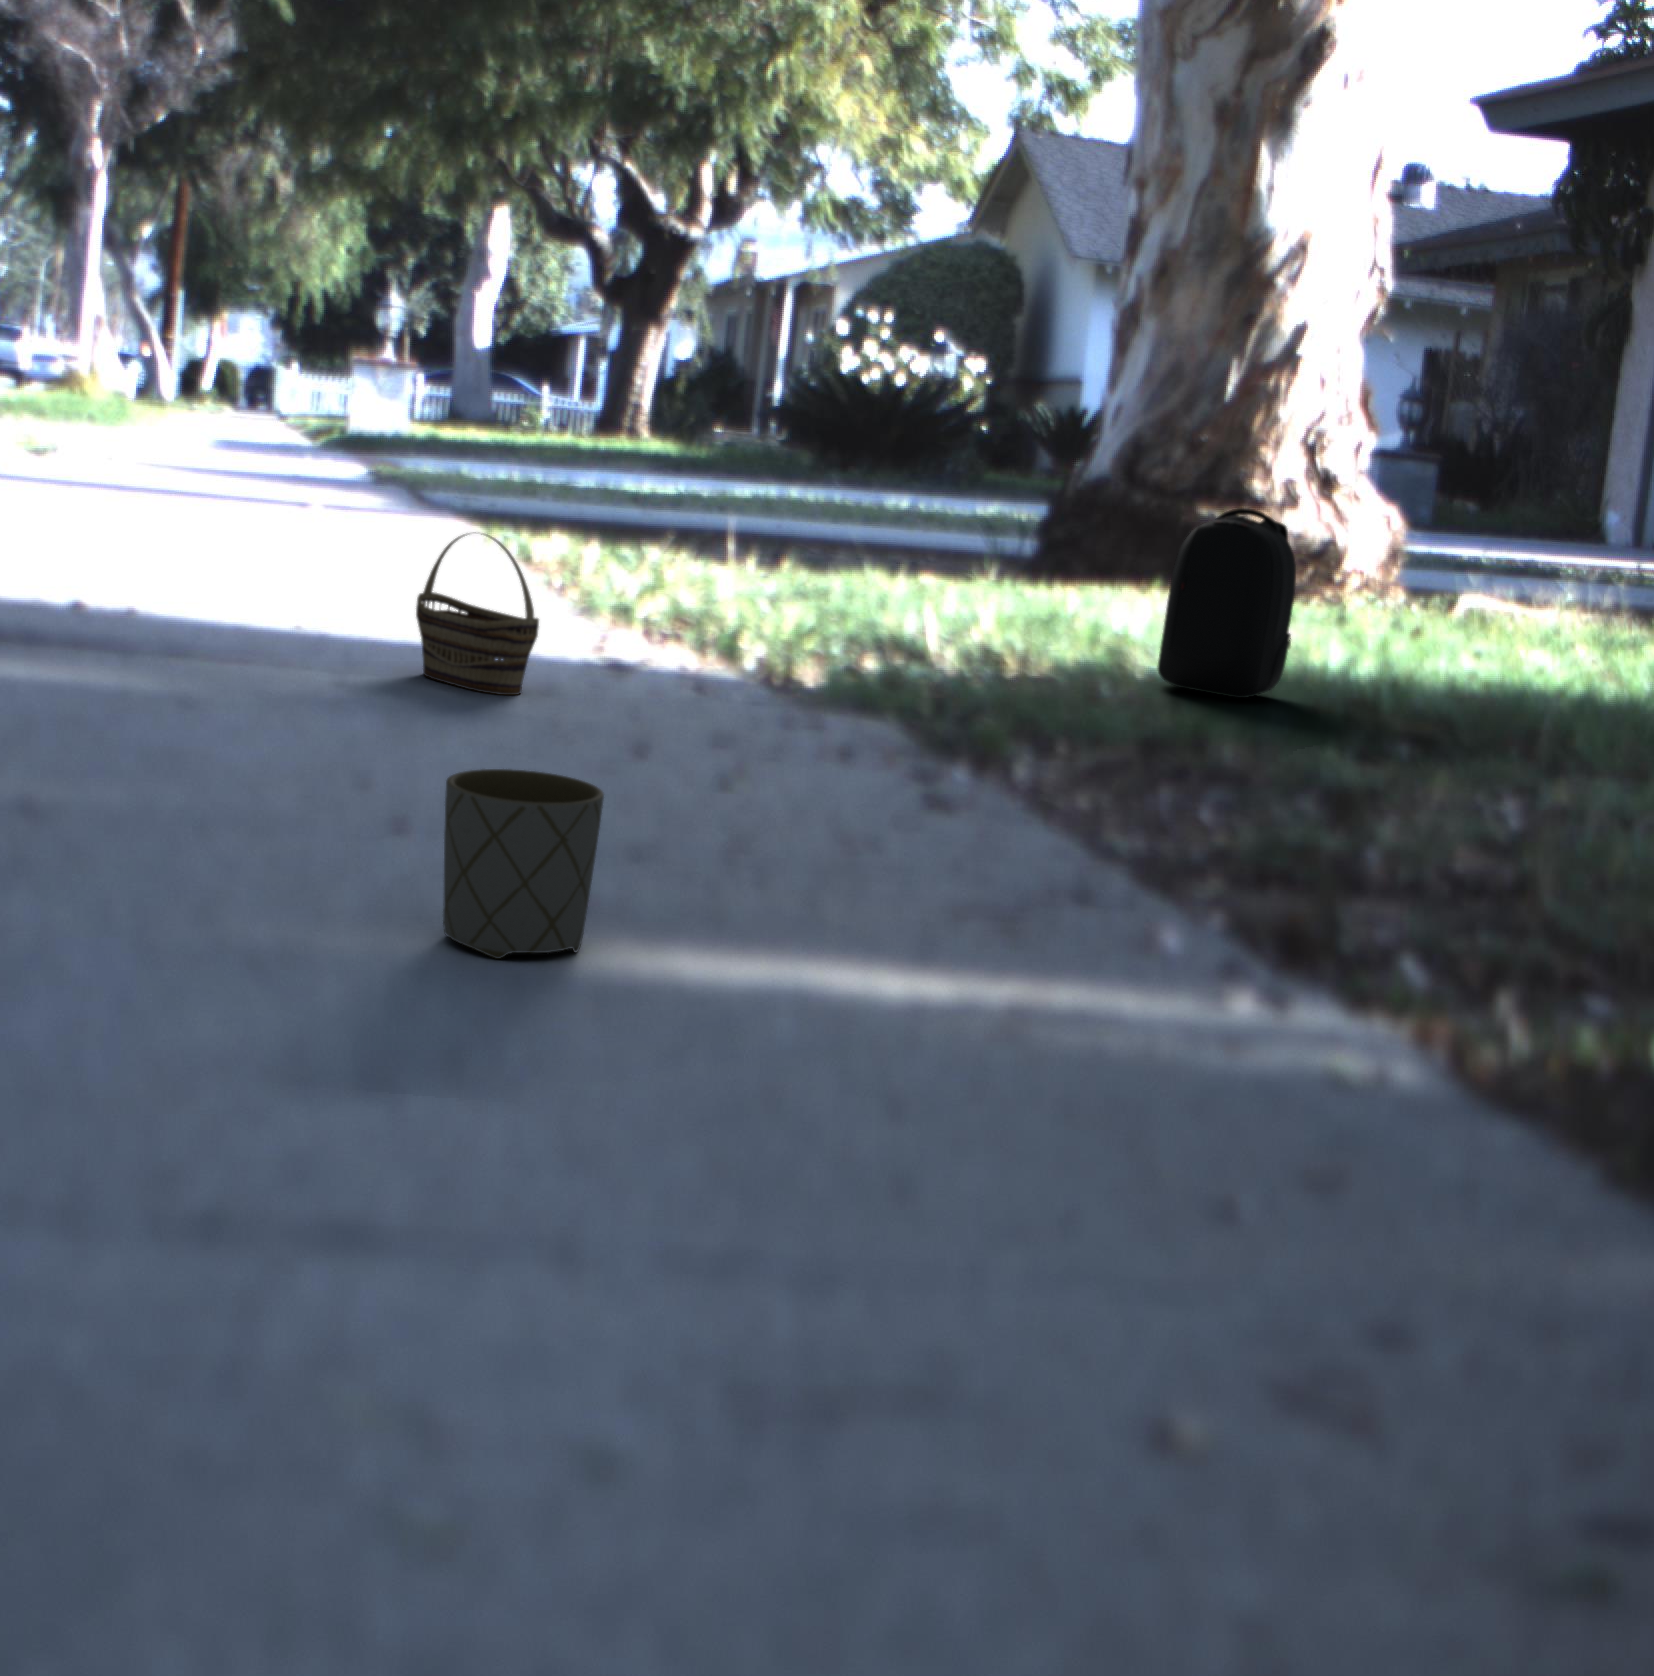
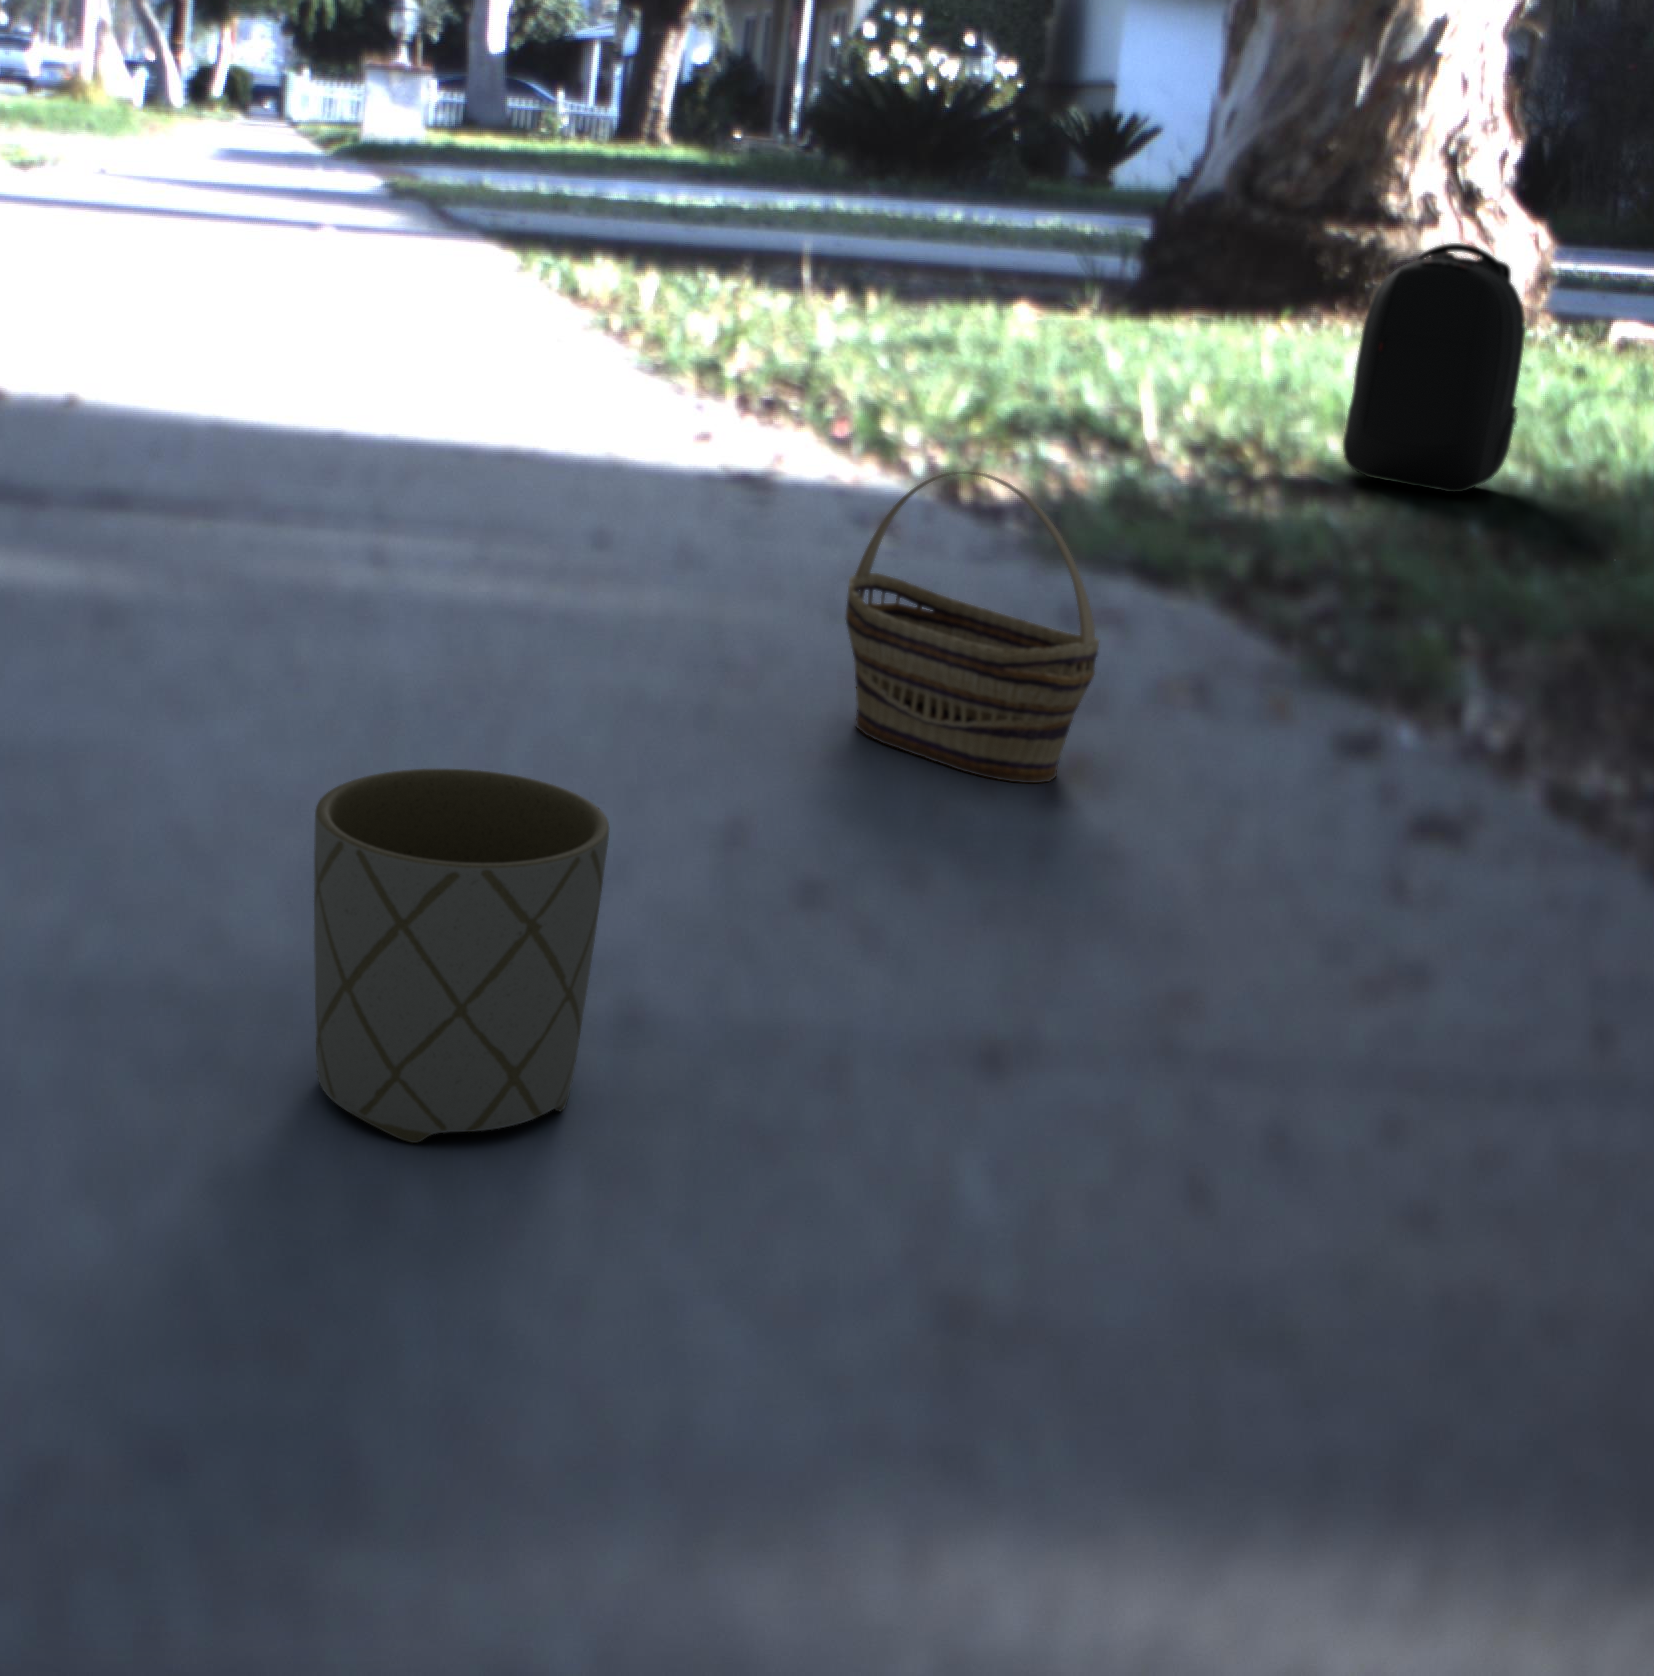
basket: present [416,534,539,695] -> present [846,472,1099,783]

